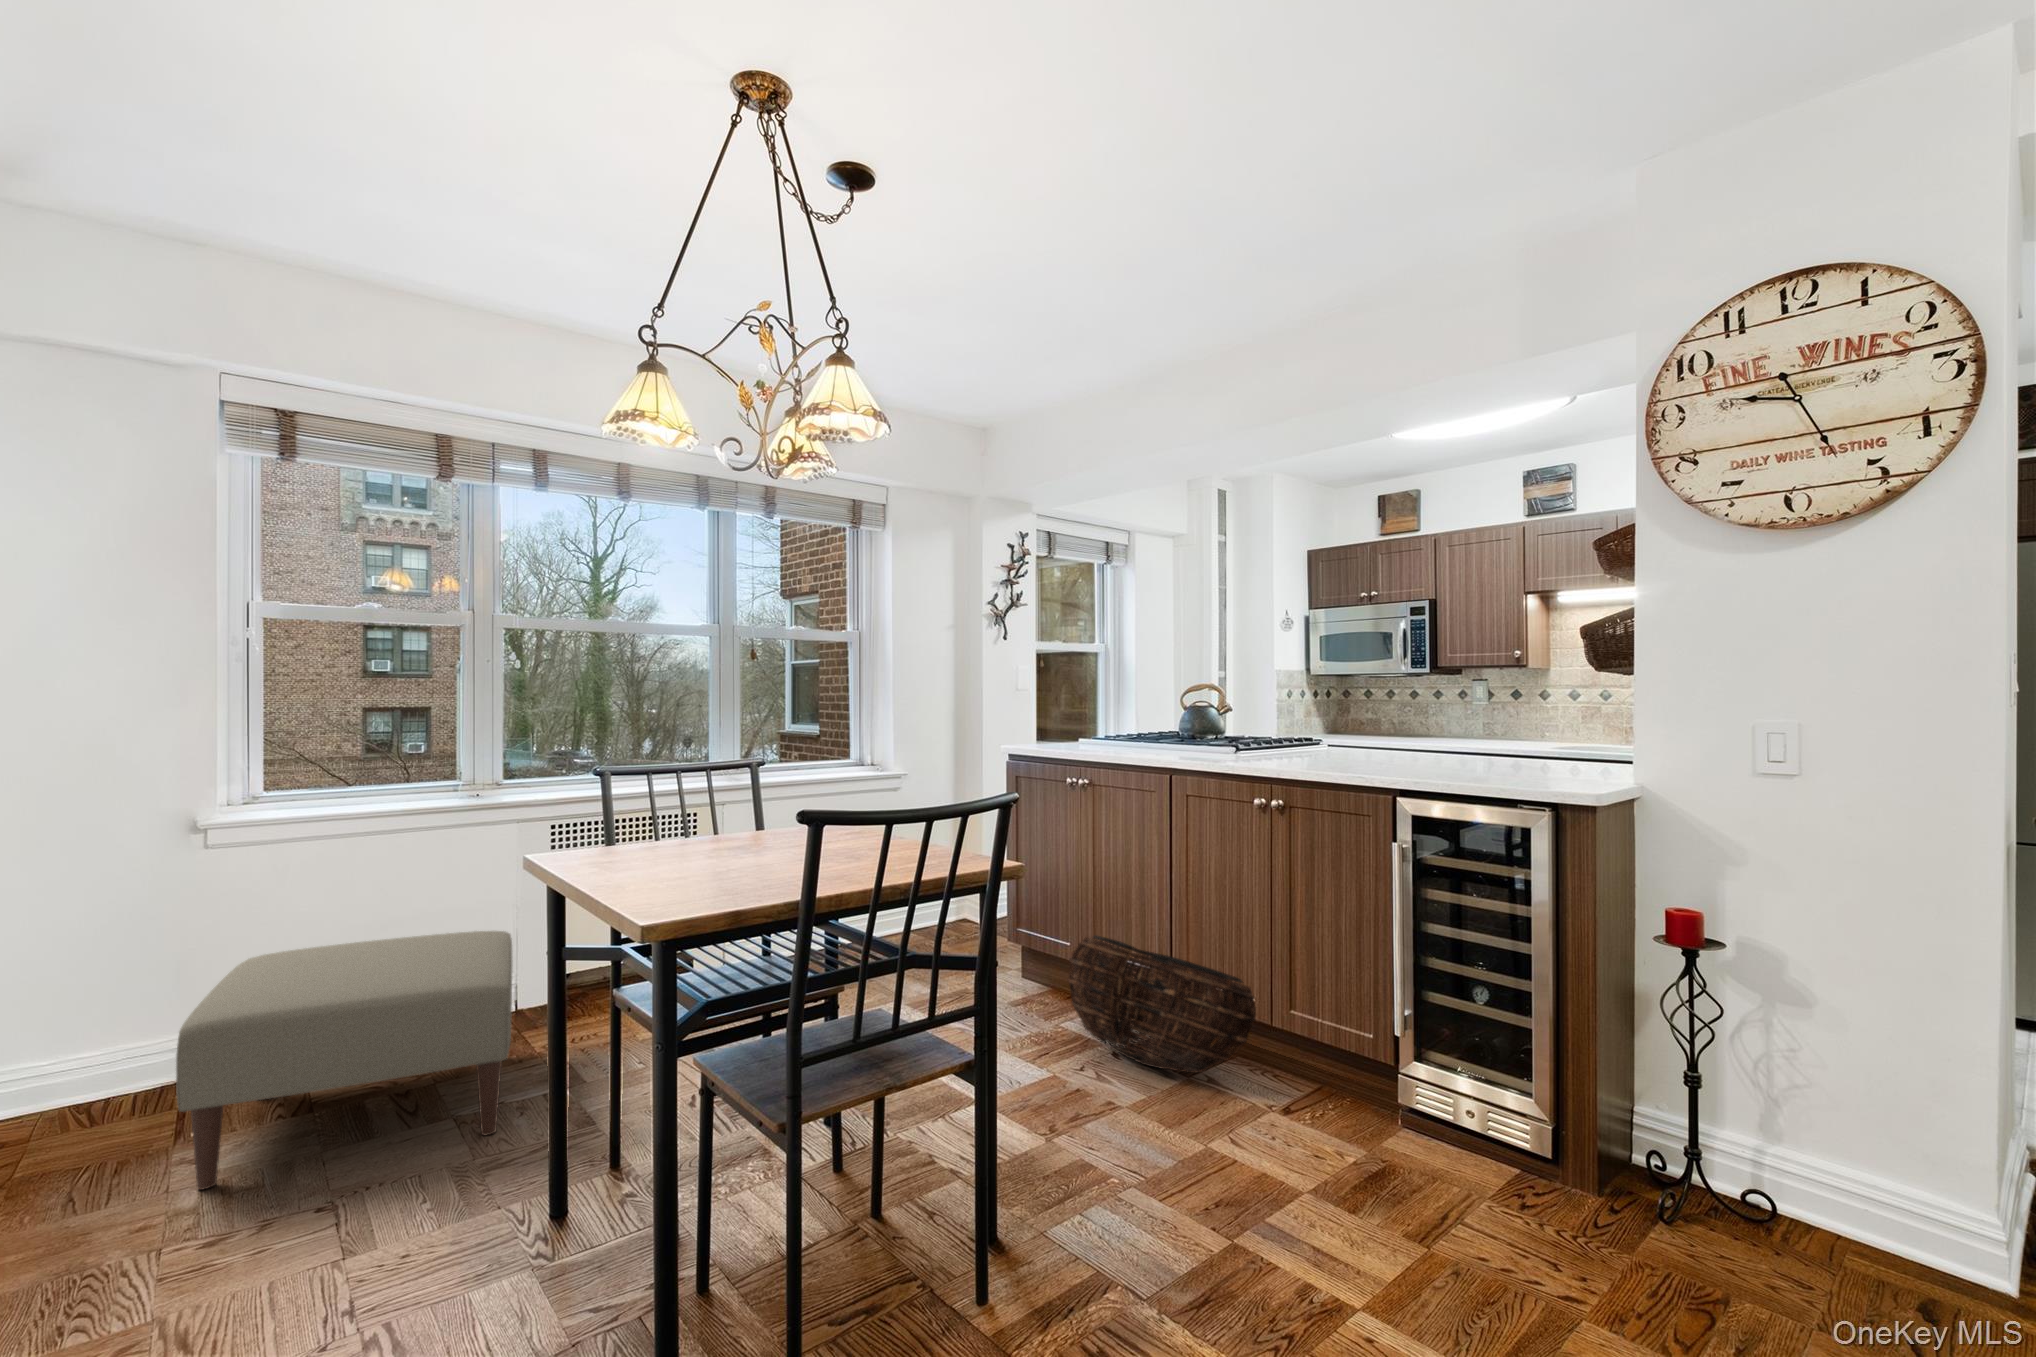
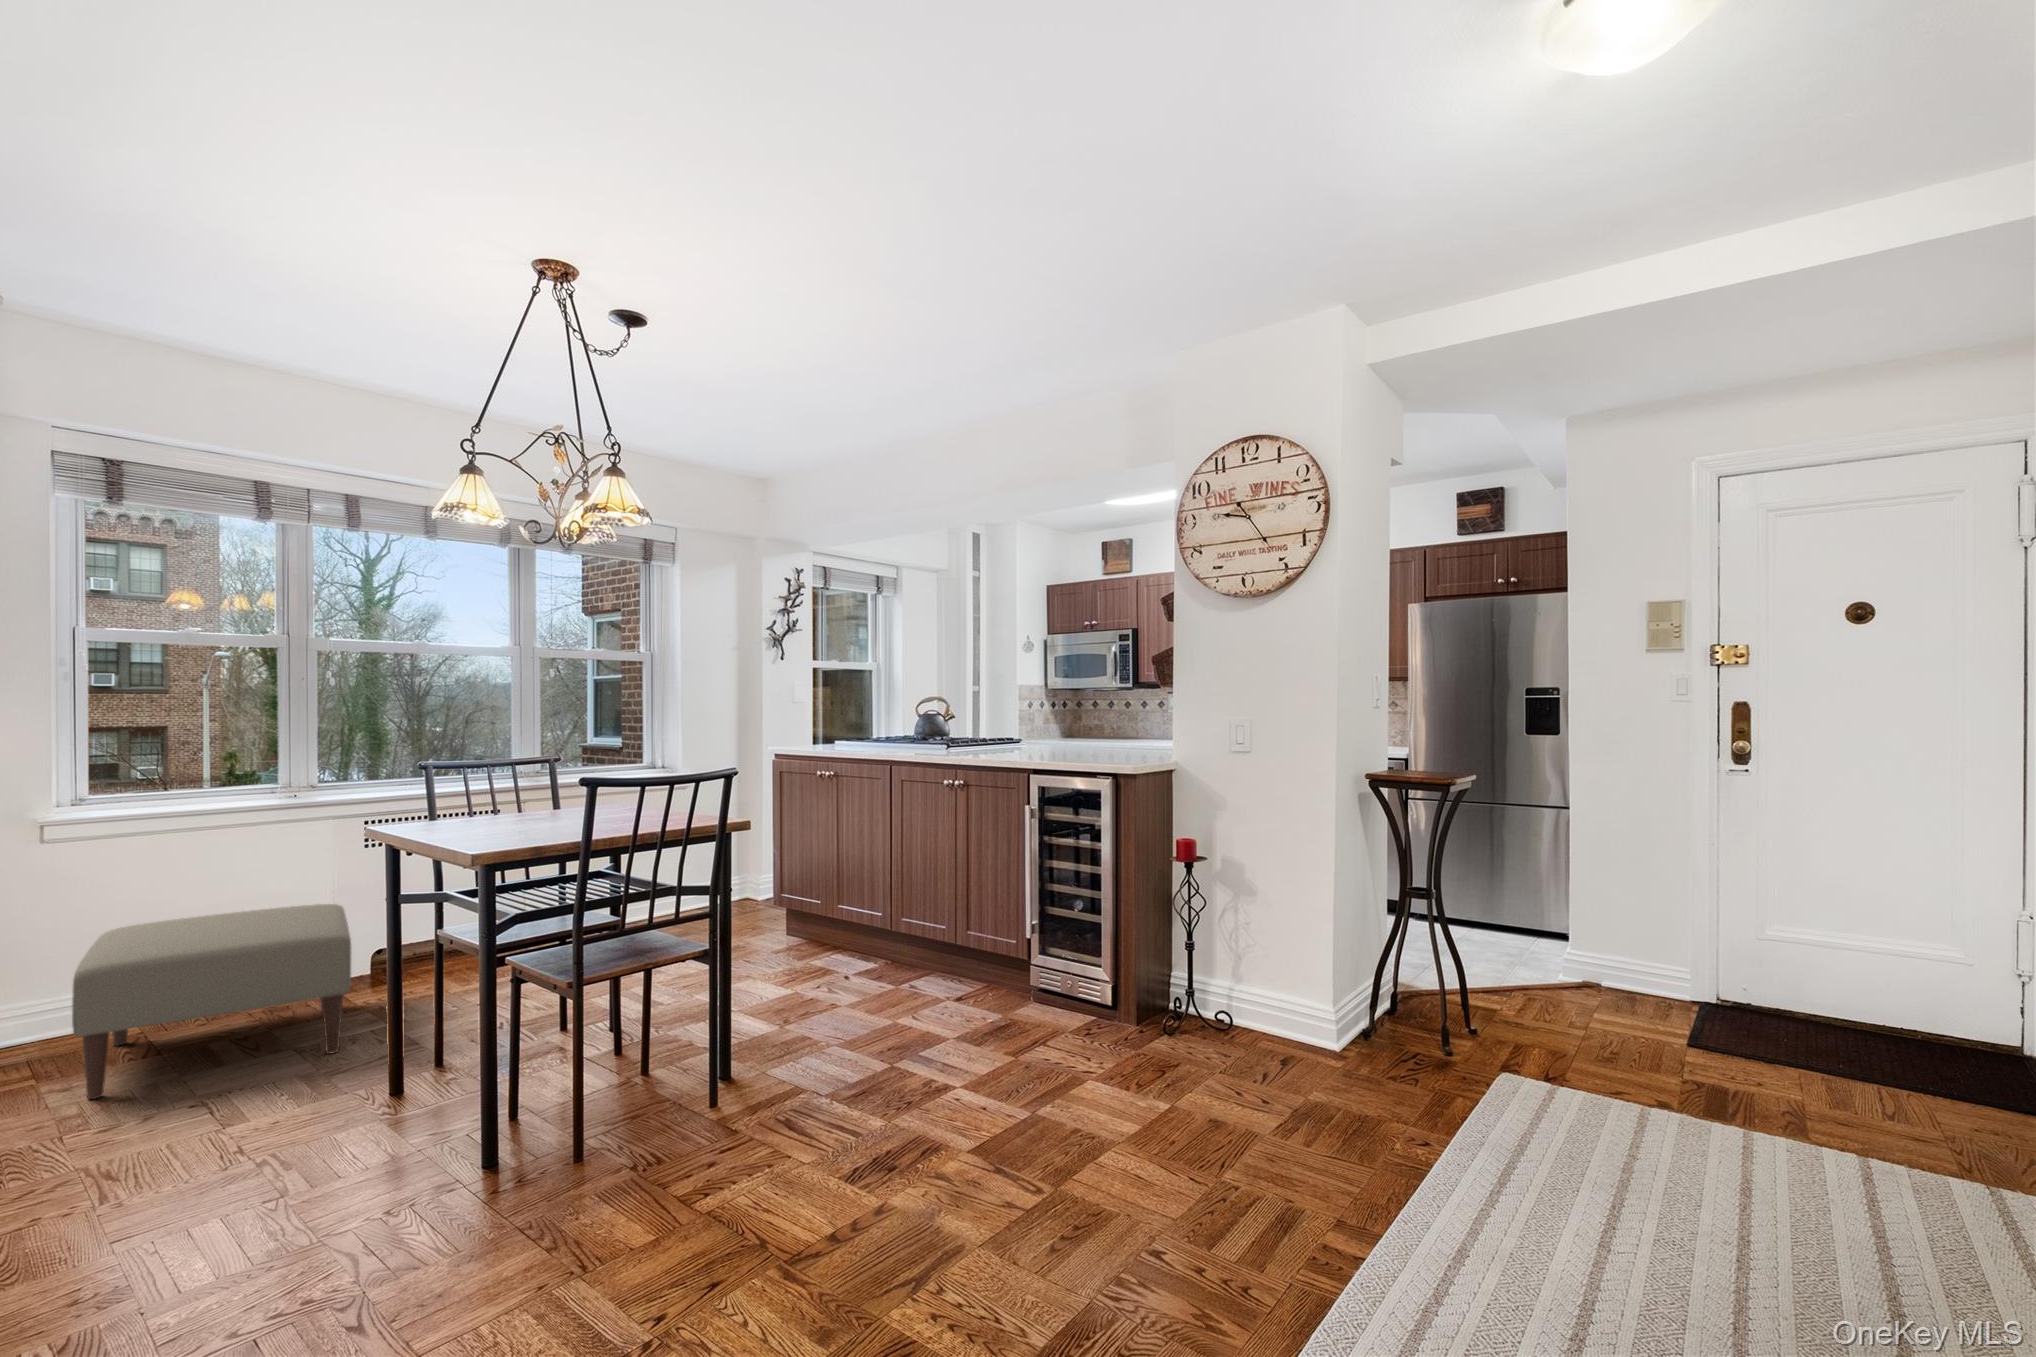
basket: present [1067,935,1256,1073] -> none [811,889,942,983]

